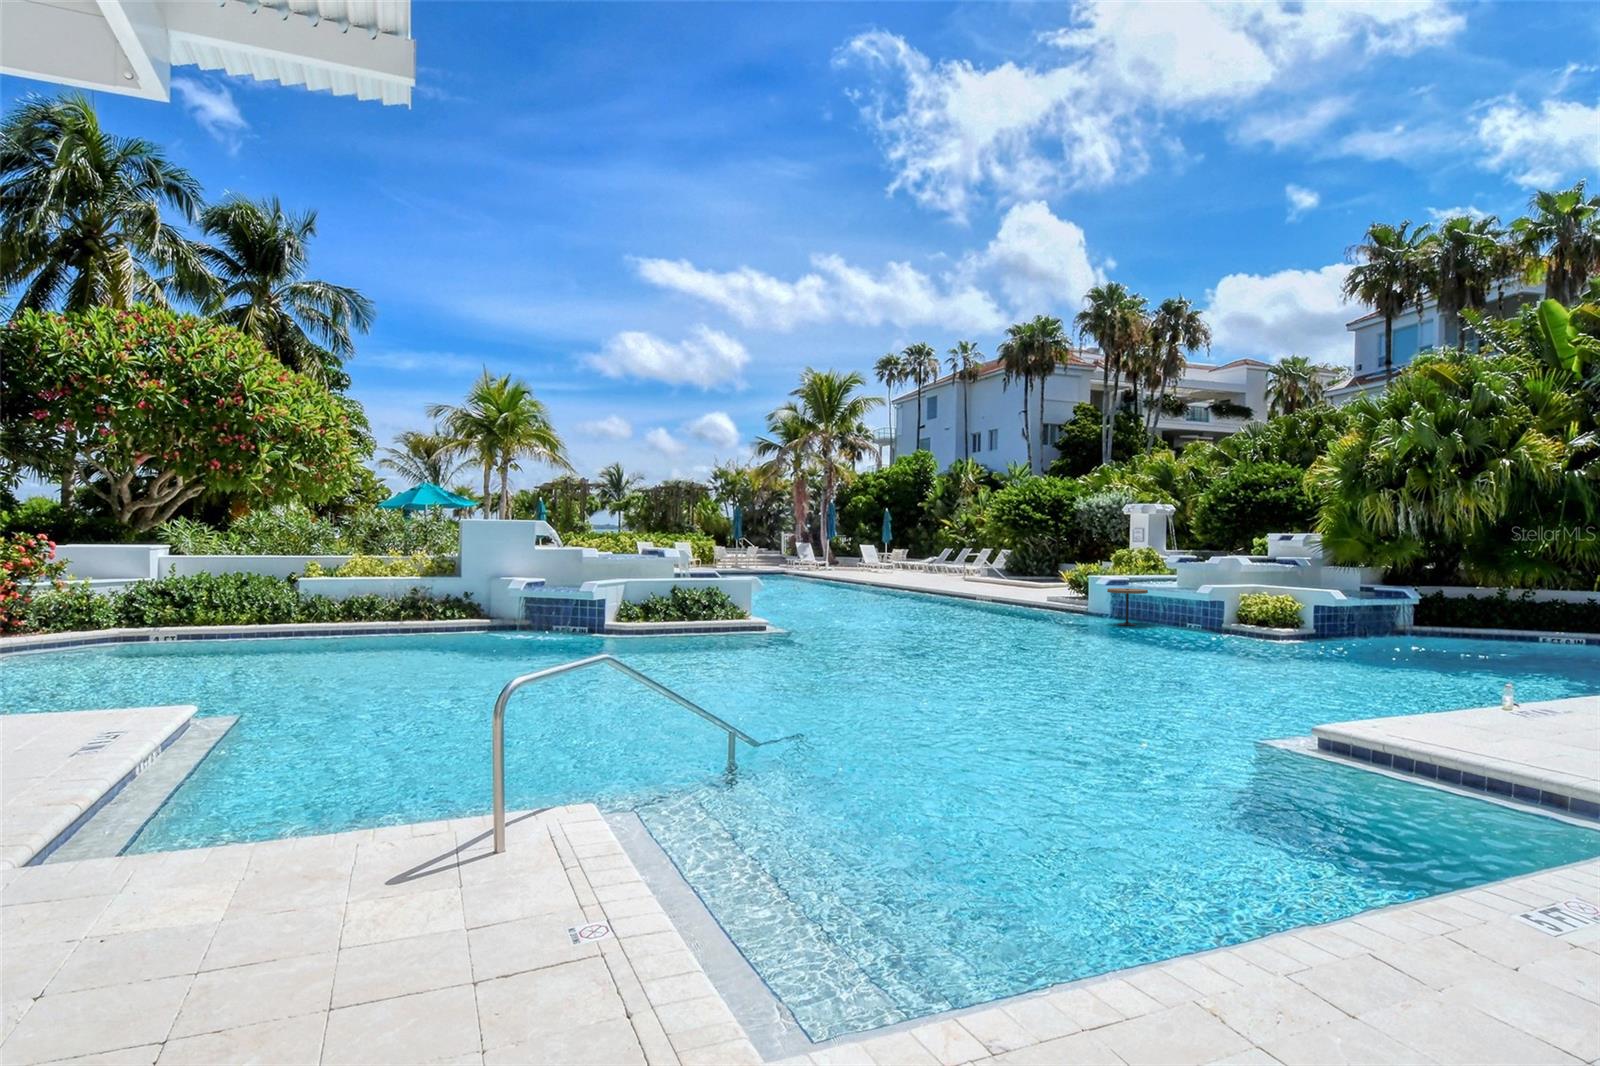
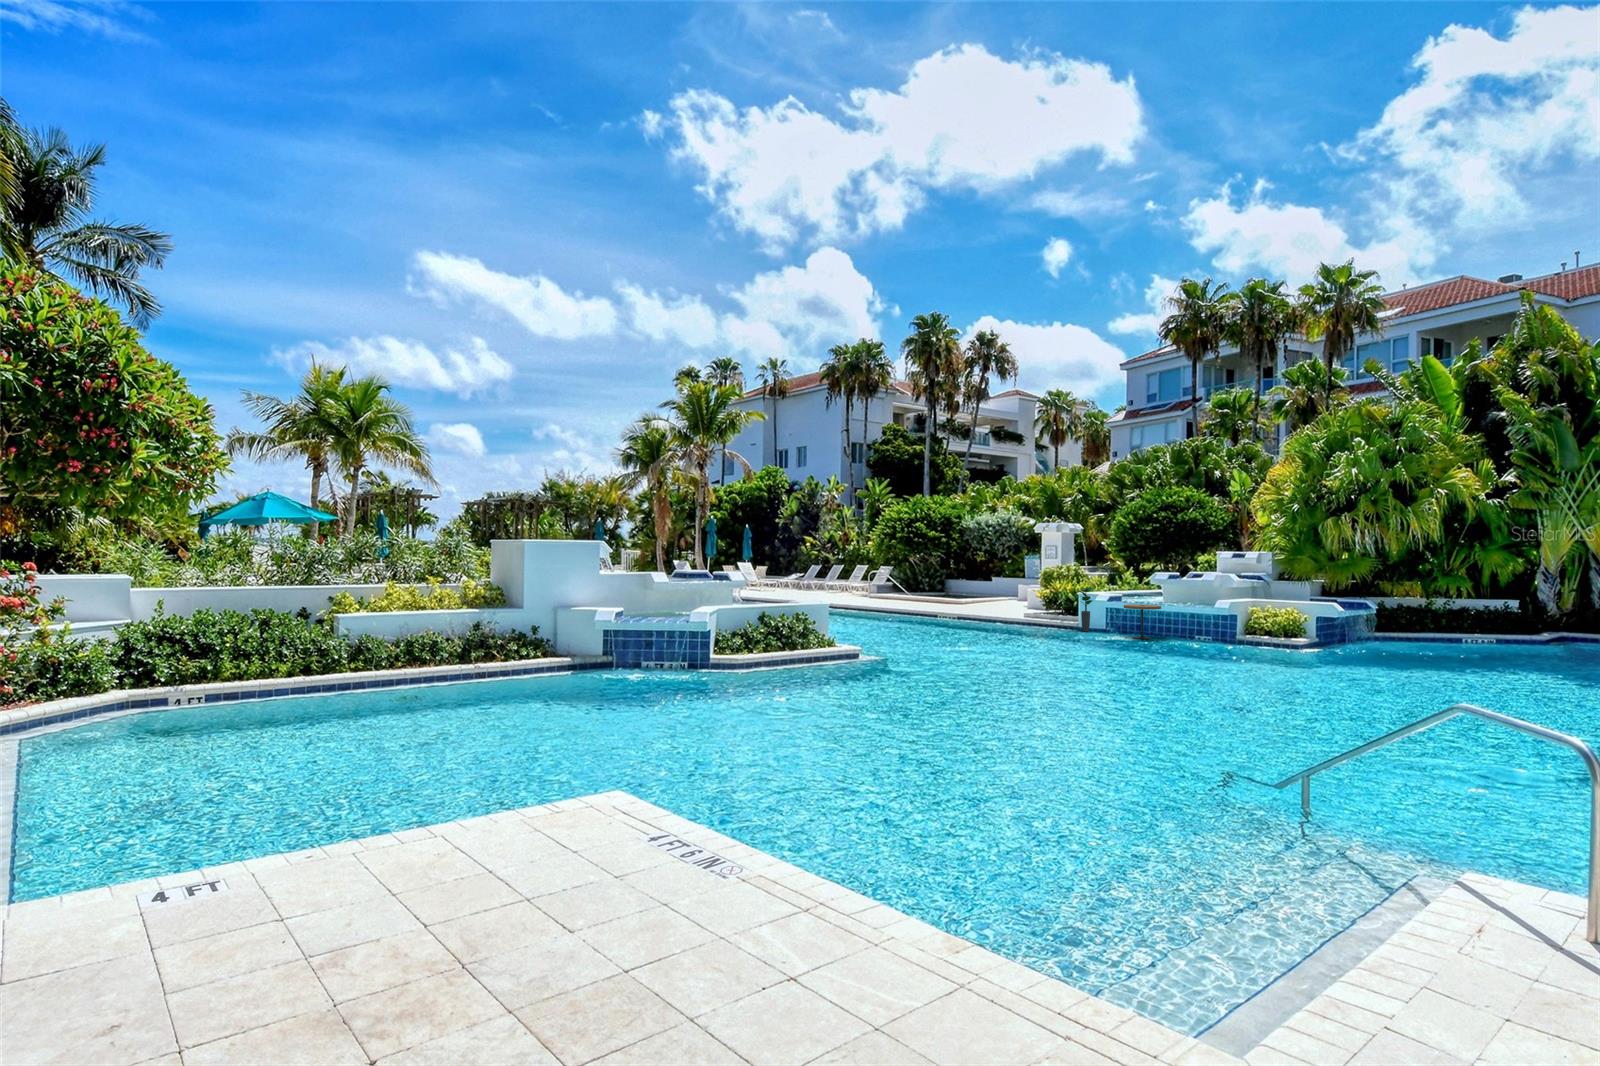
potted plant: none [1072,570,1095,617] -> present [1080,587,1093,632]

